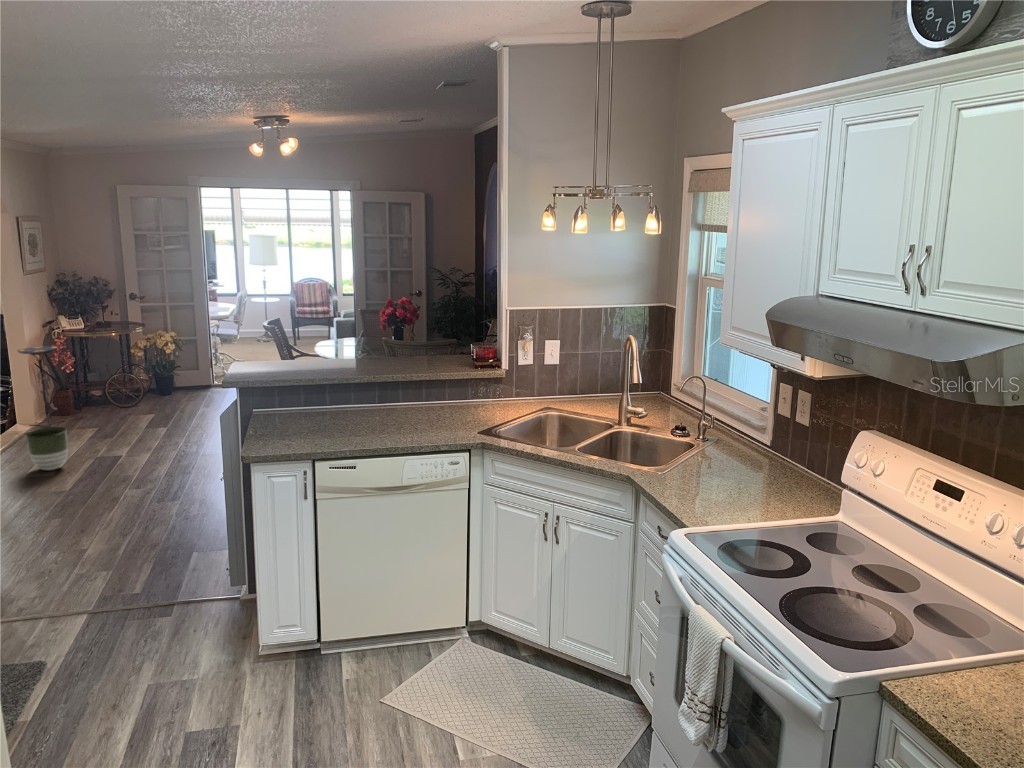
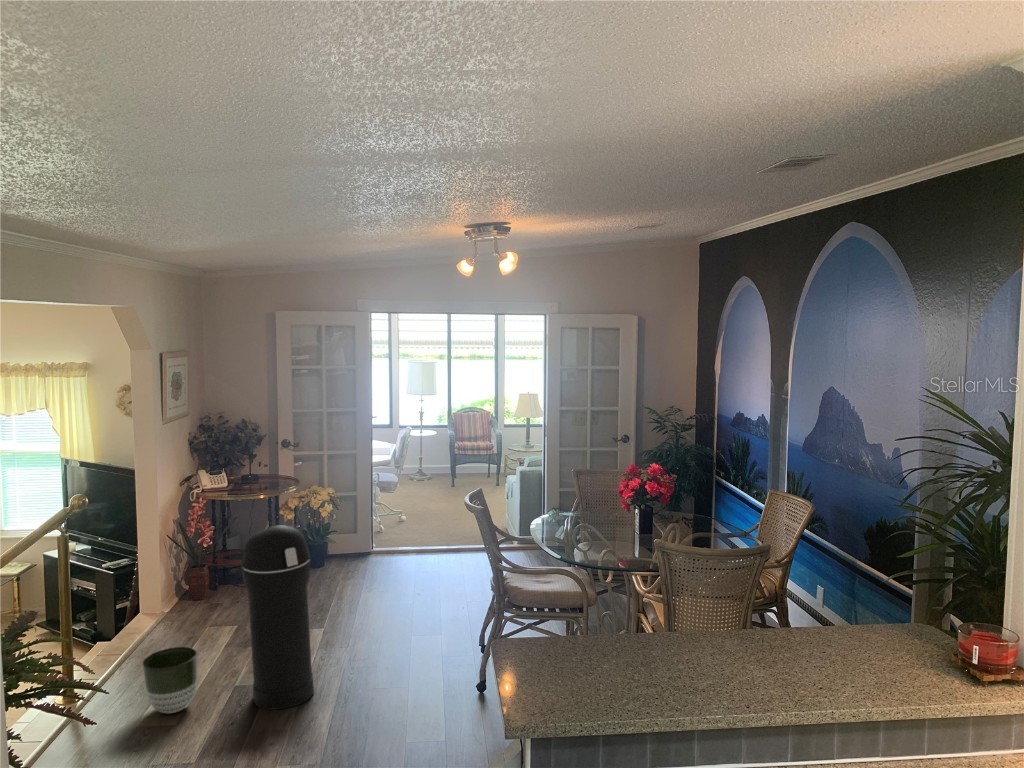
trash can: none [96,338,157,467] -> present [241,525,314,710]
side table: present [18,346,58,427] -> none [146,515,198,624]

